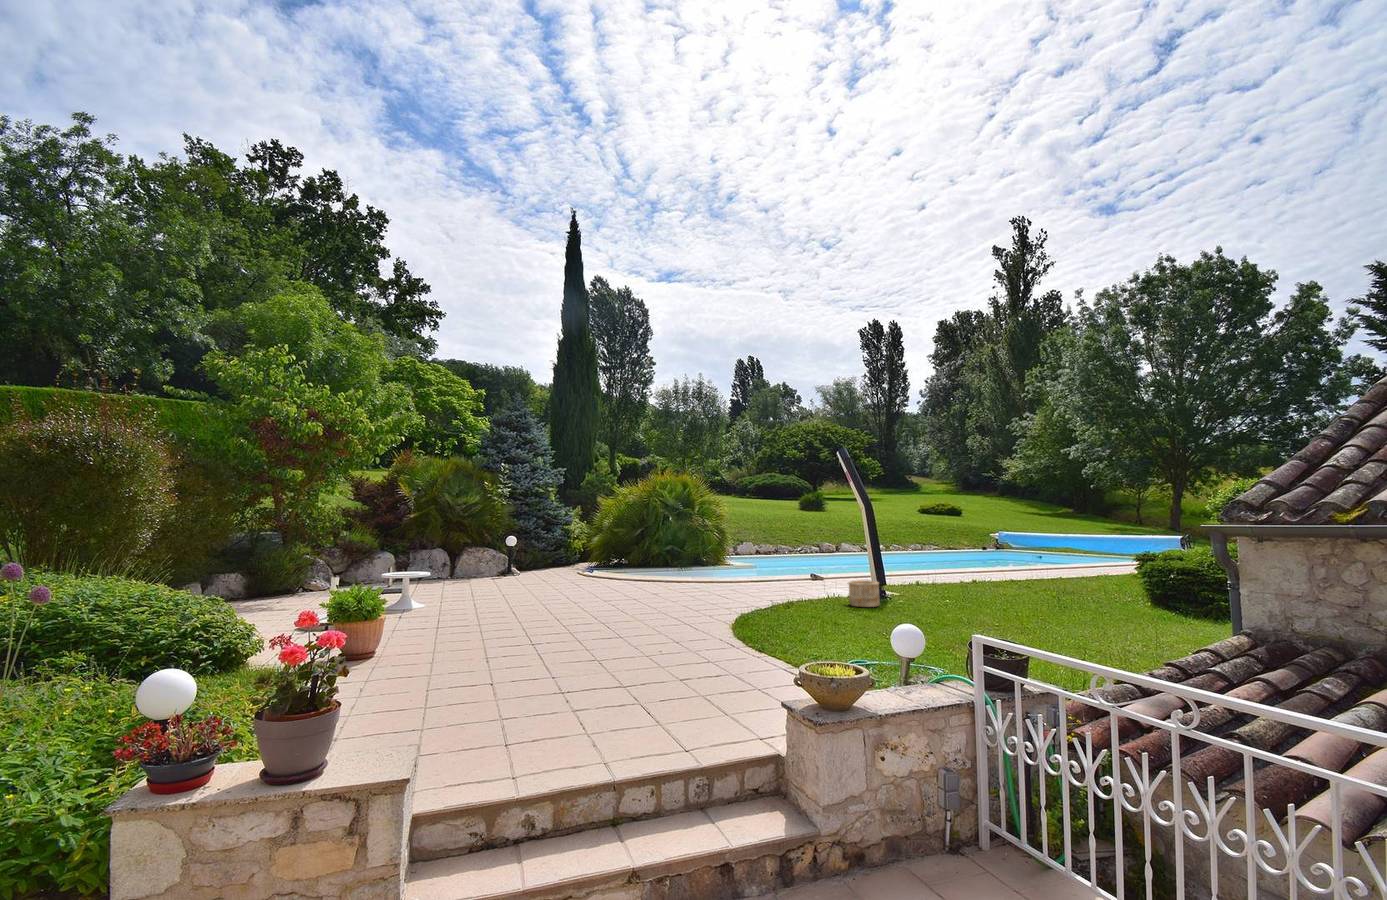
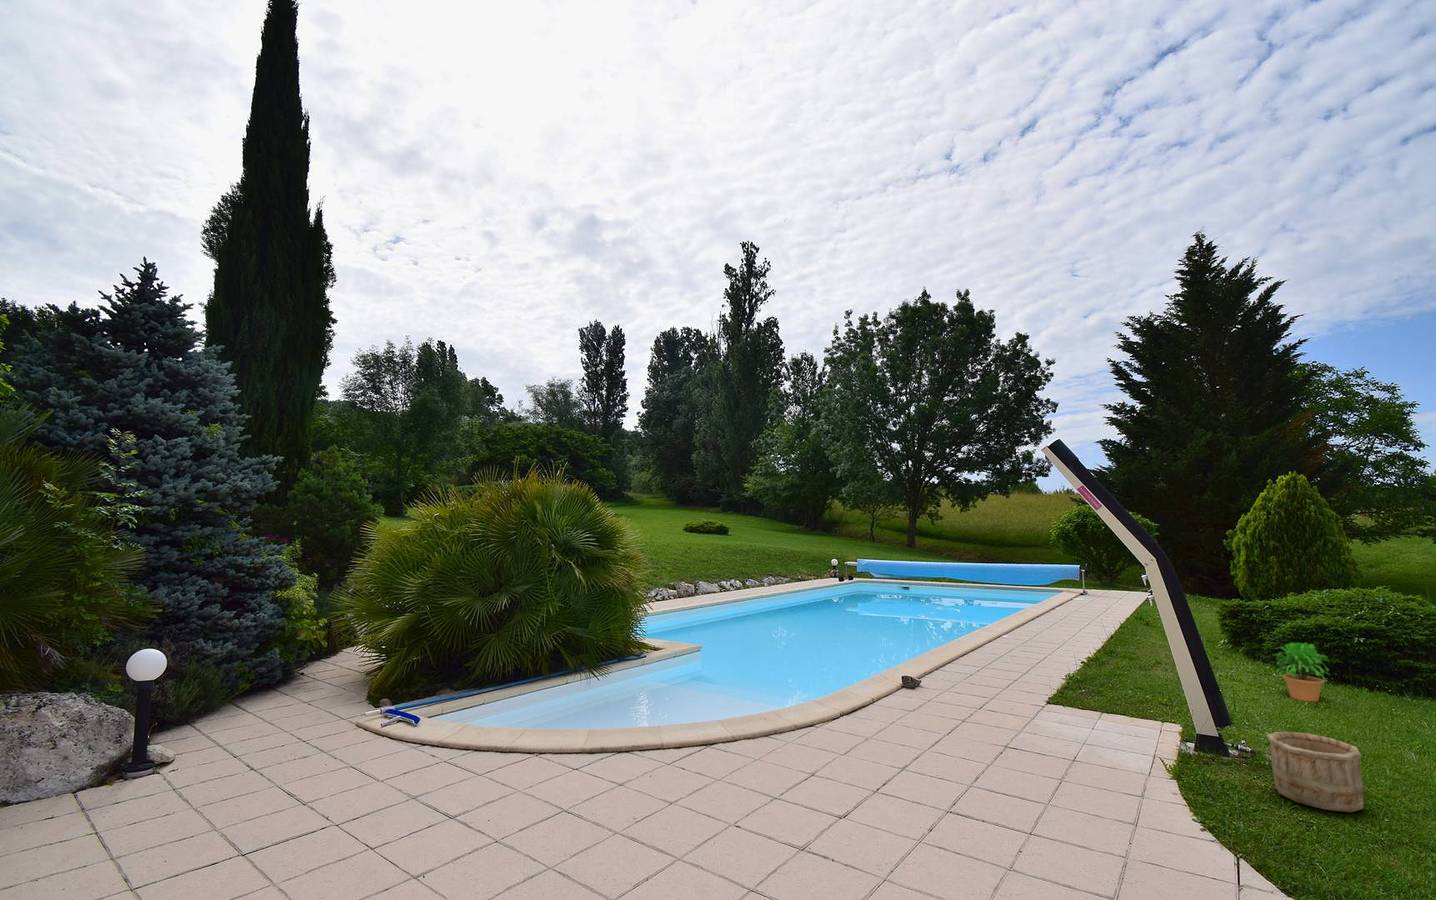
potted plant: none [1029,564,1060,601] -> present [1277,643,1328,702]

